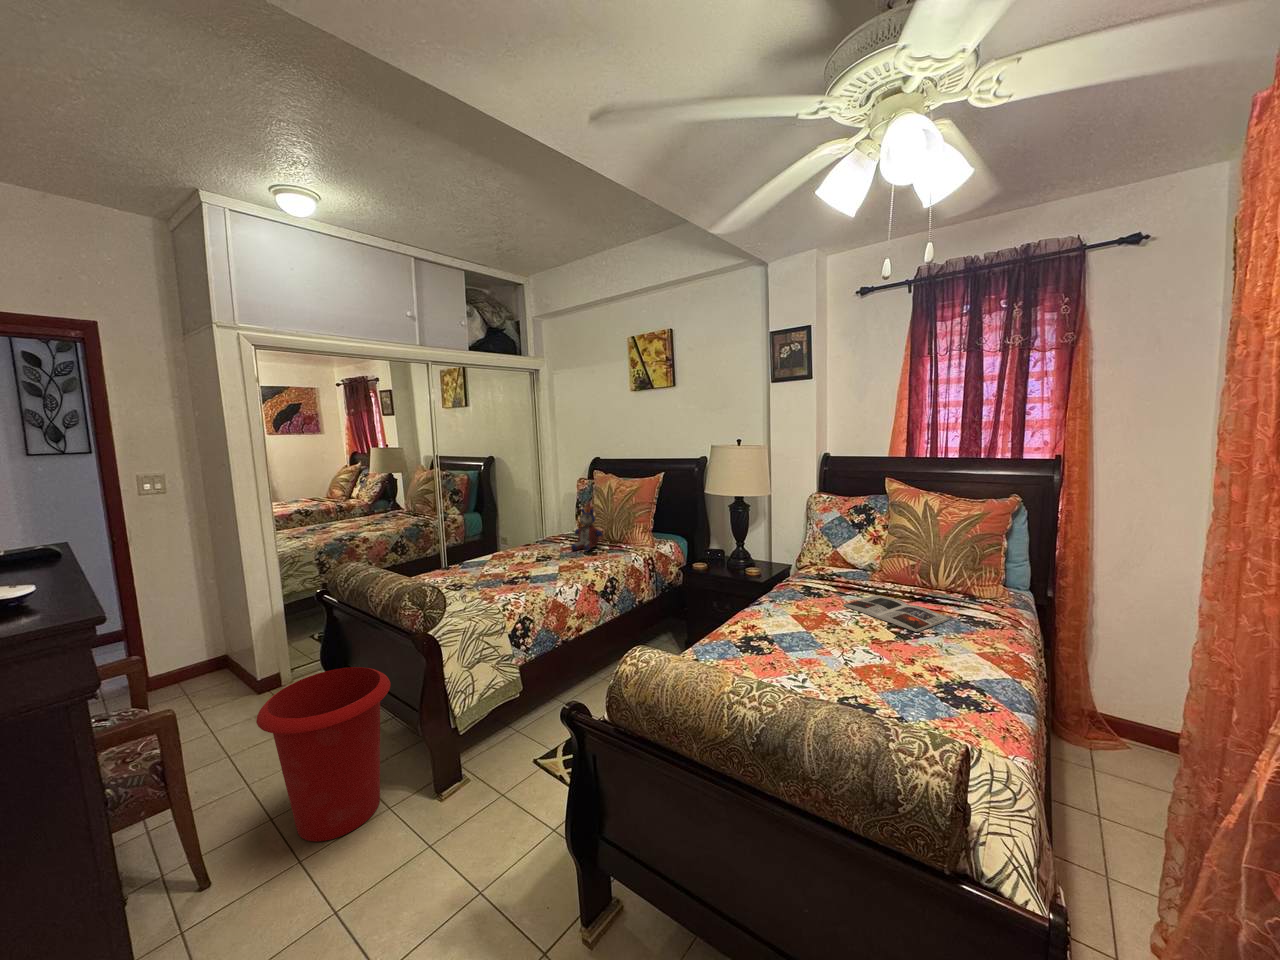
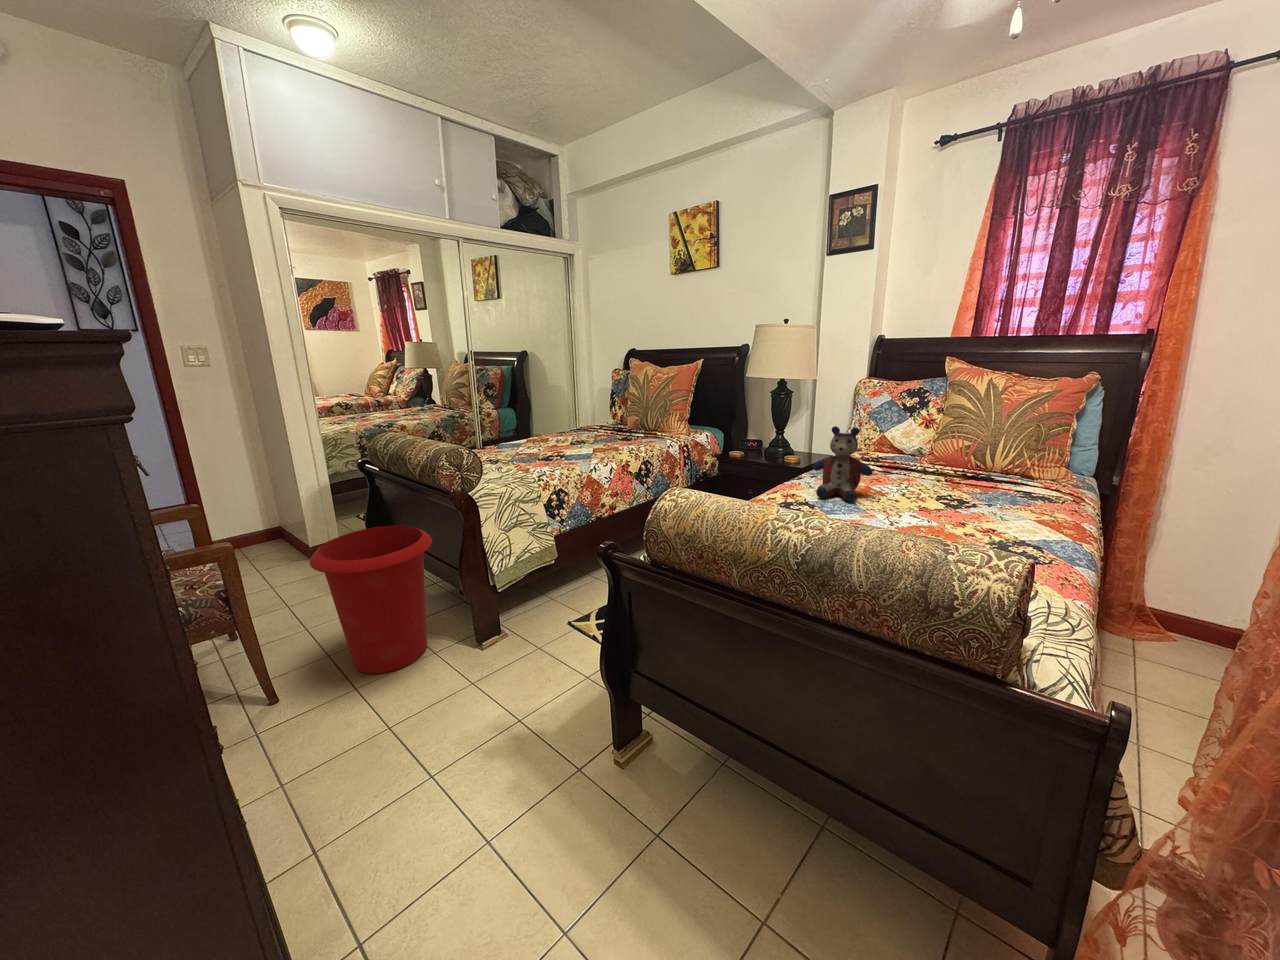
stuffed bear: present [571,509,603,552] -> present [813,426,873,501]
magazine: present [843,595,949,632] -> none [887,475,1003,503]

